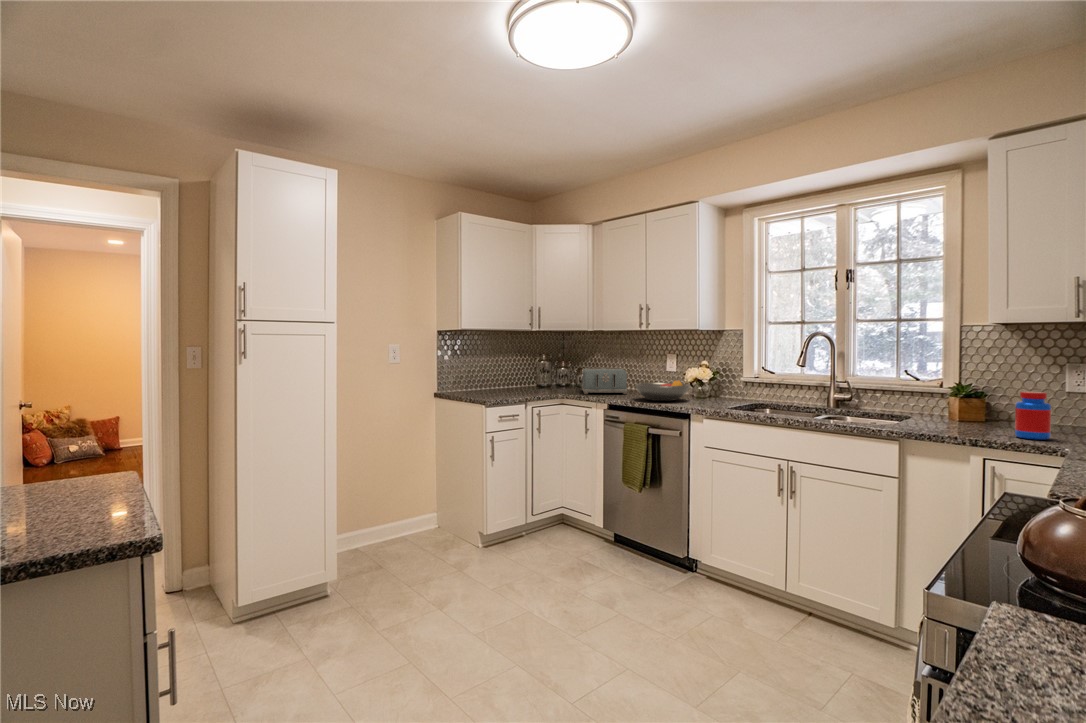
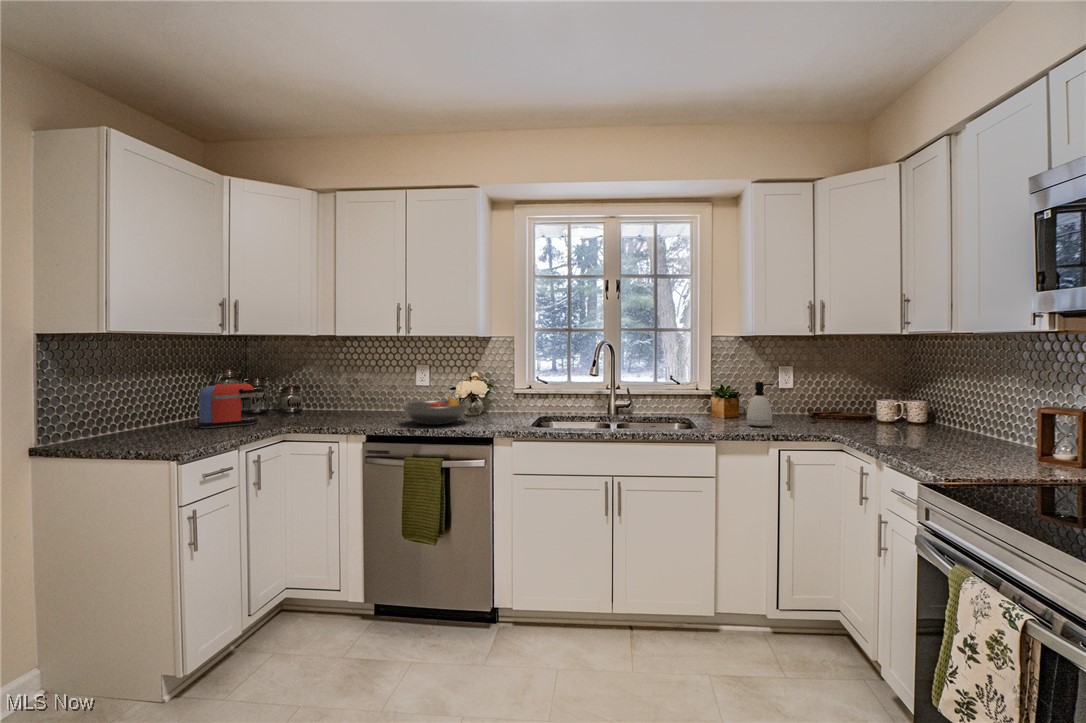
coffee maker: none [517,363,557,392] -> present [198,383,265,428]
toaster: present [582,368,627,394] -> none [298,384,375,423]
soap dispenser: none [972,378,1009,430] -> present [747,382,773,426]
jar: present [1015,391,1051,440] -> none [790,392,814,432]

